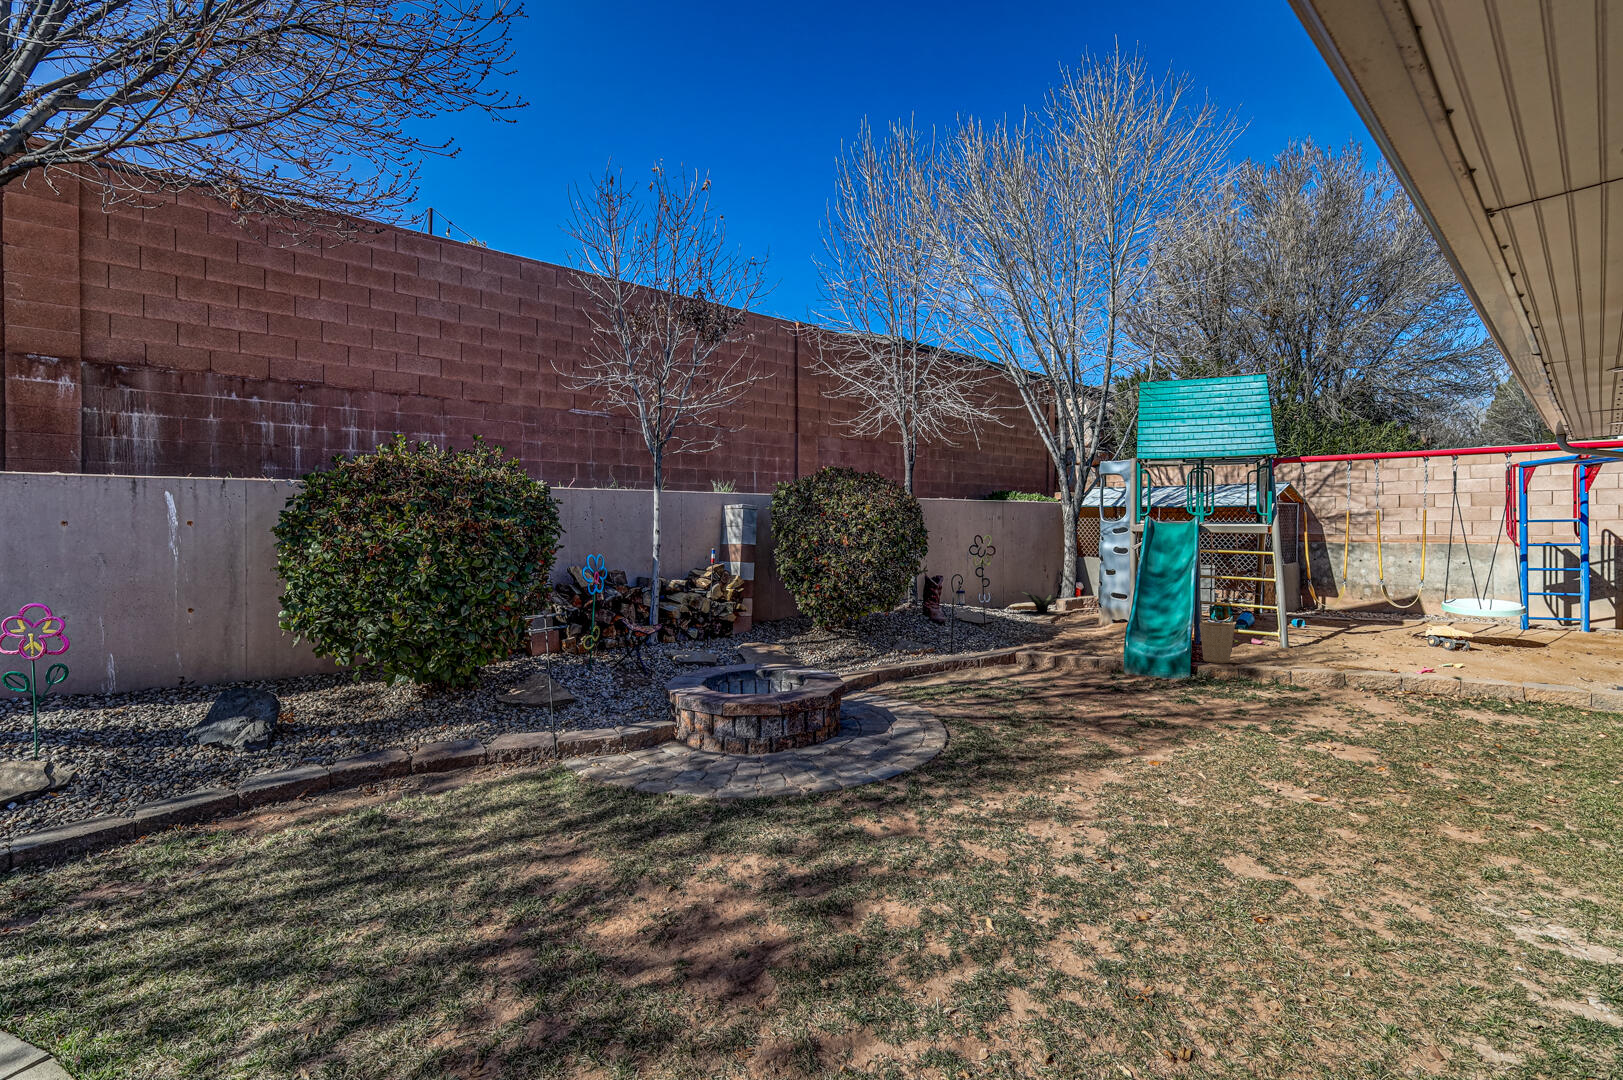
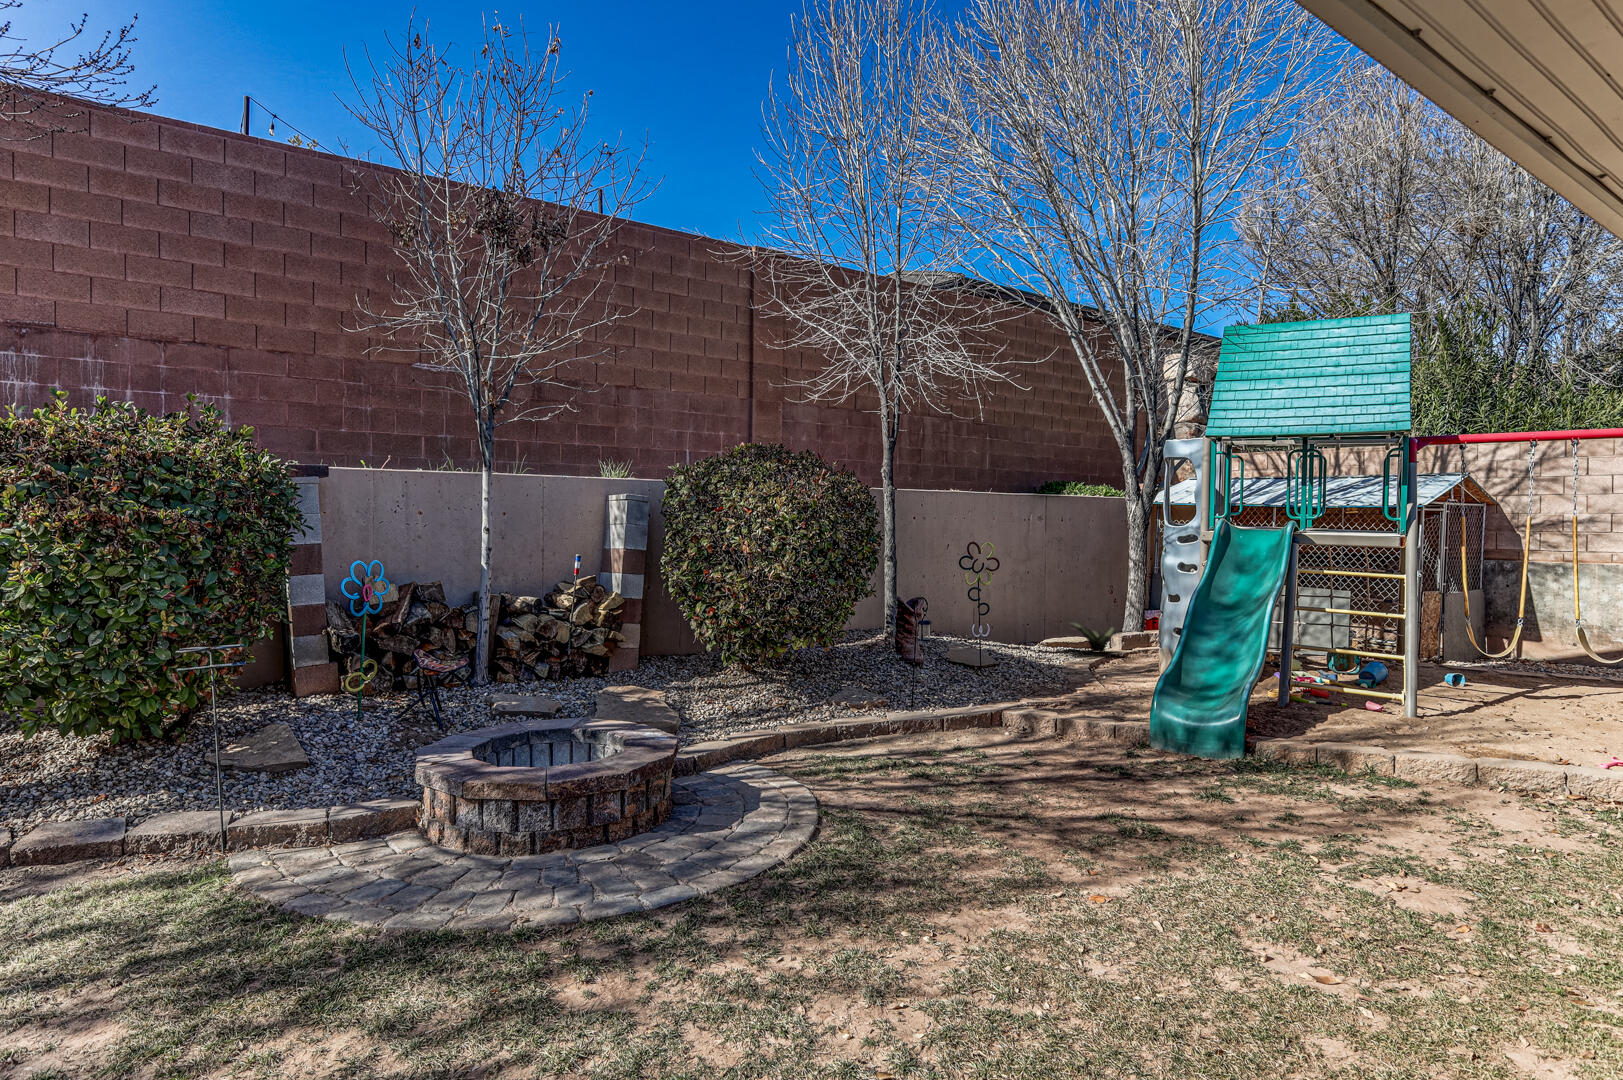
basket: present [1200,617,1235,663] -> none [1279,668,1330,738]

